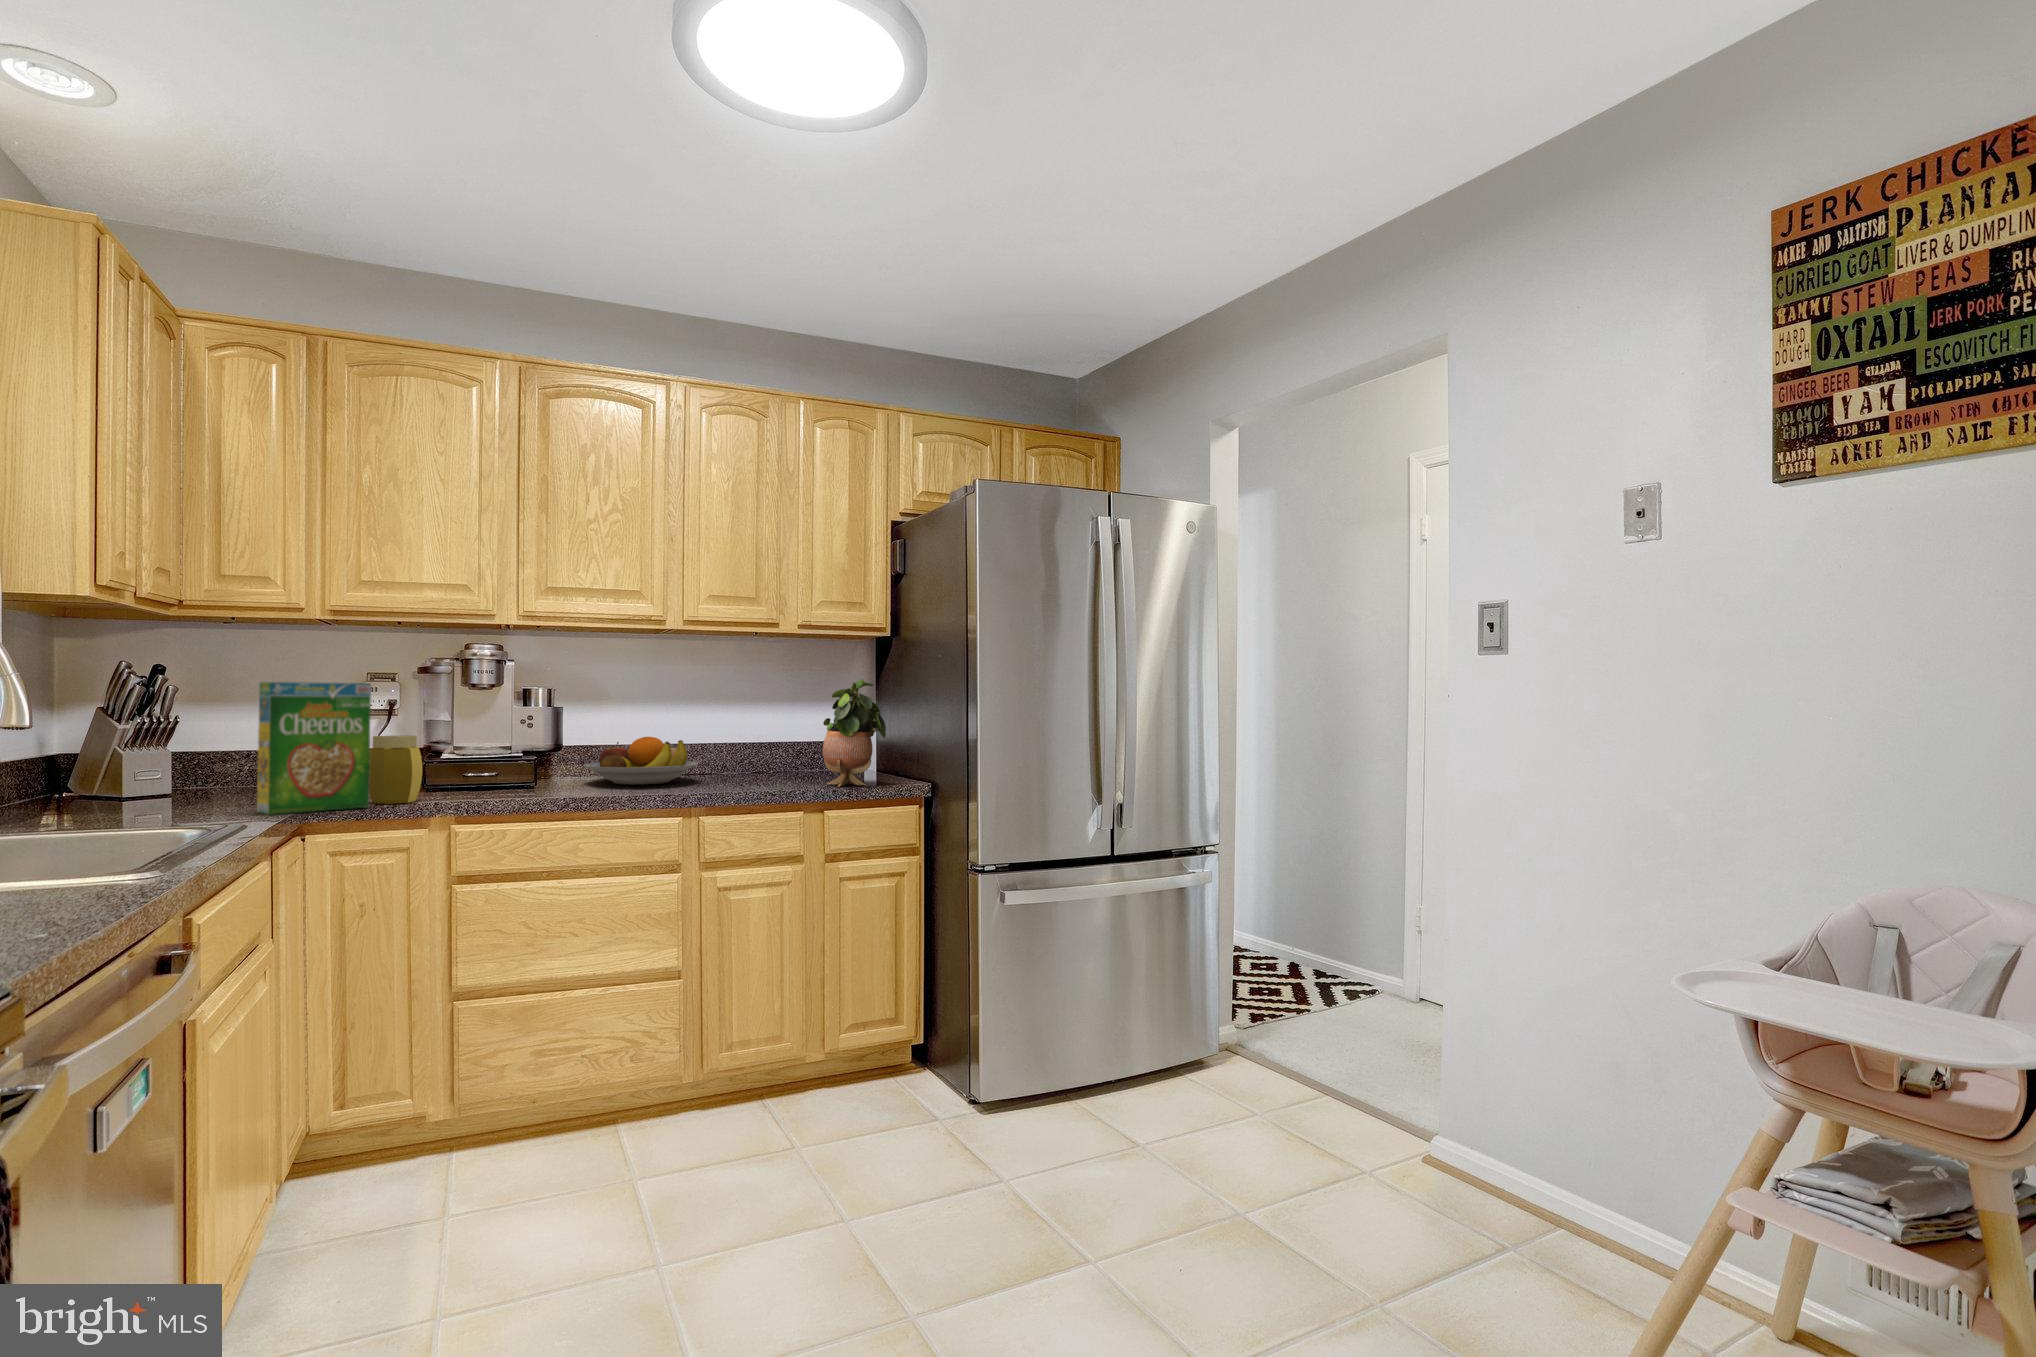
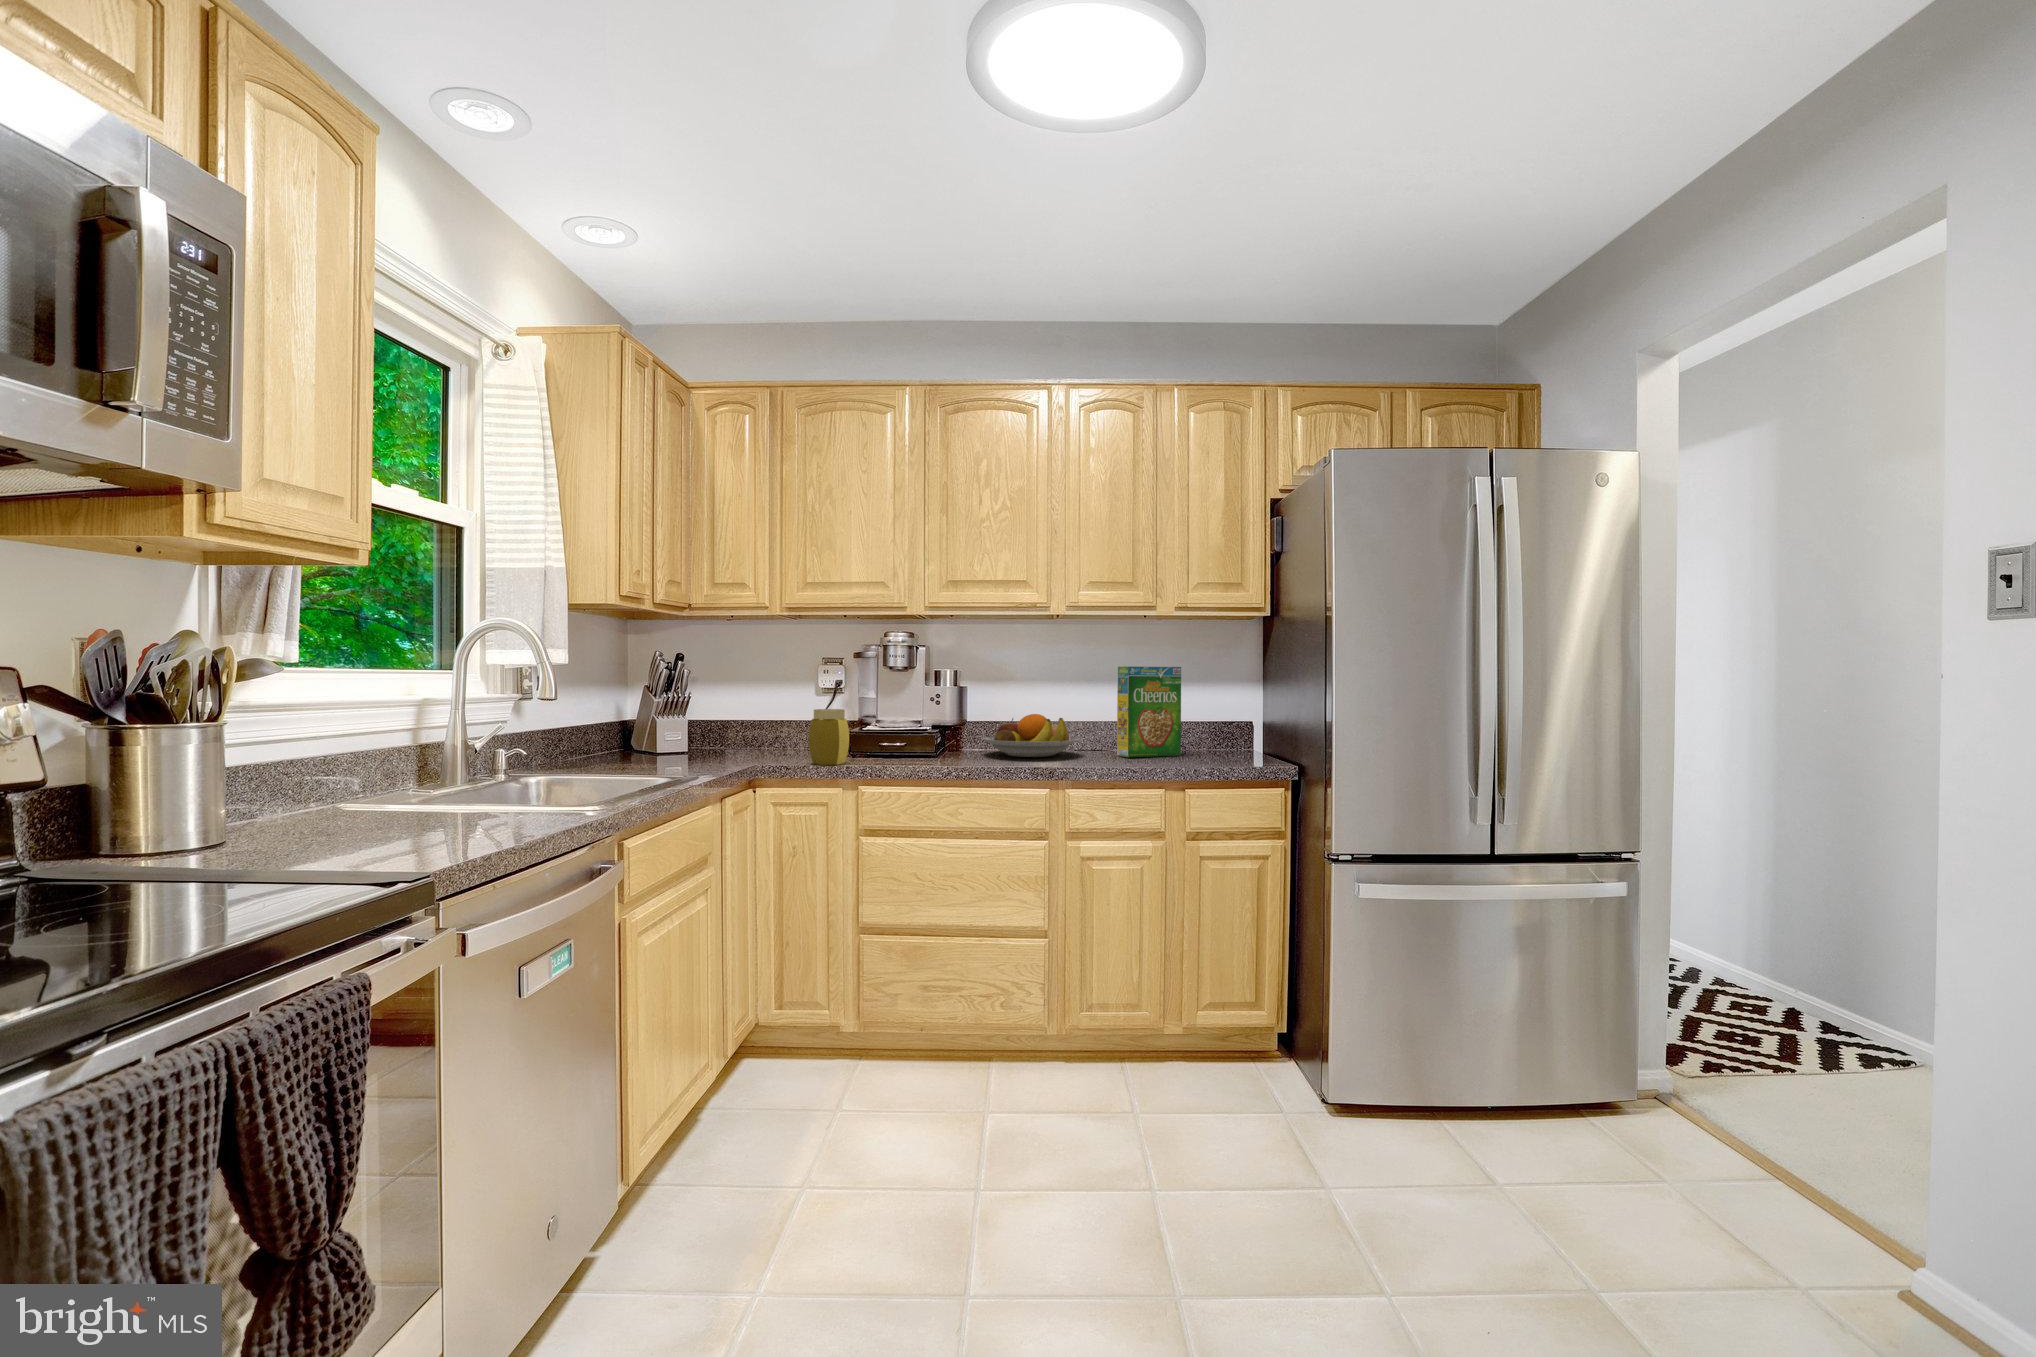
potted plant: present [823,679,886,787] -> none [1191,661,1253,767]
cereal box: present [257,682,371,815] -> present [1117,666,1181,757]

